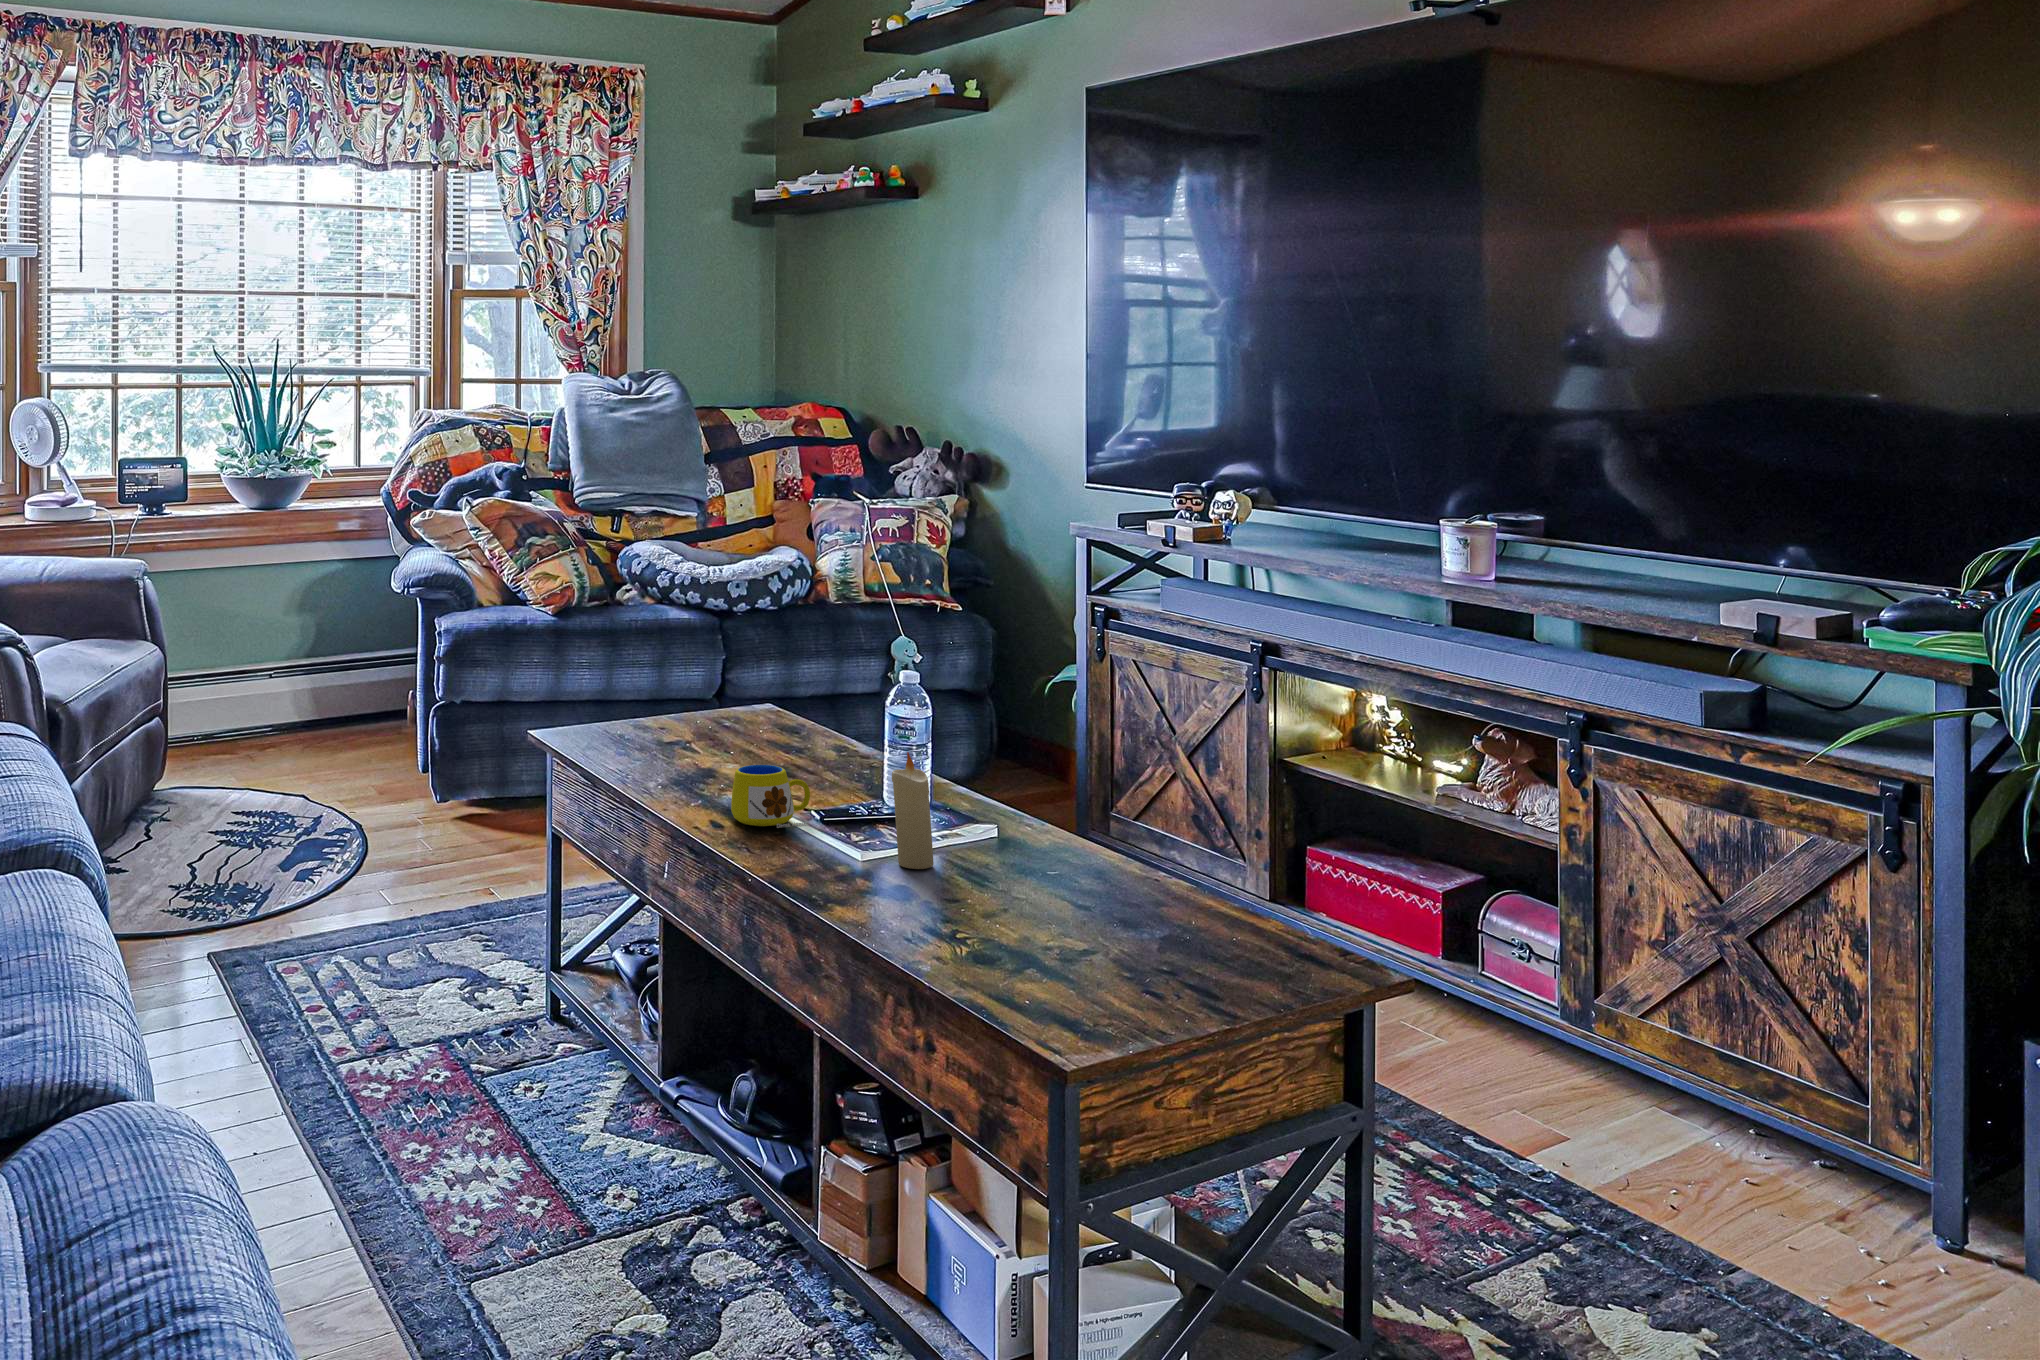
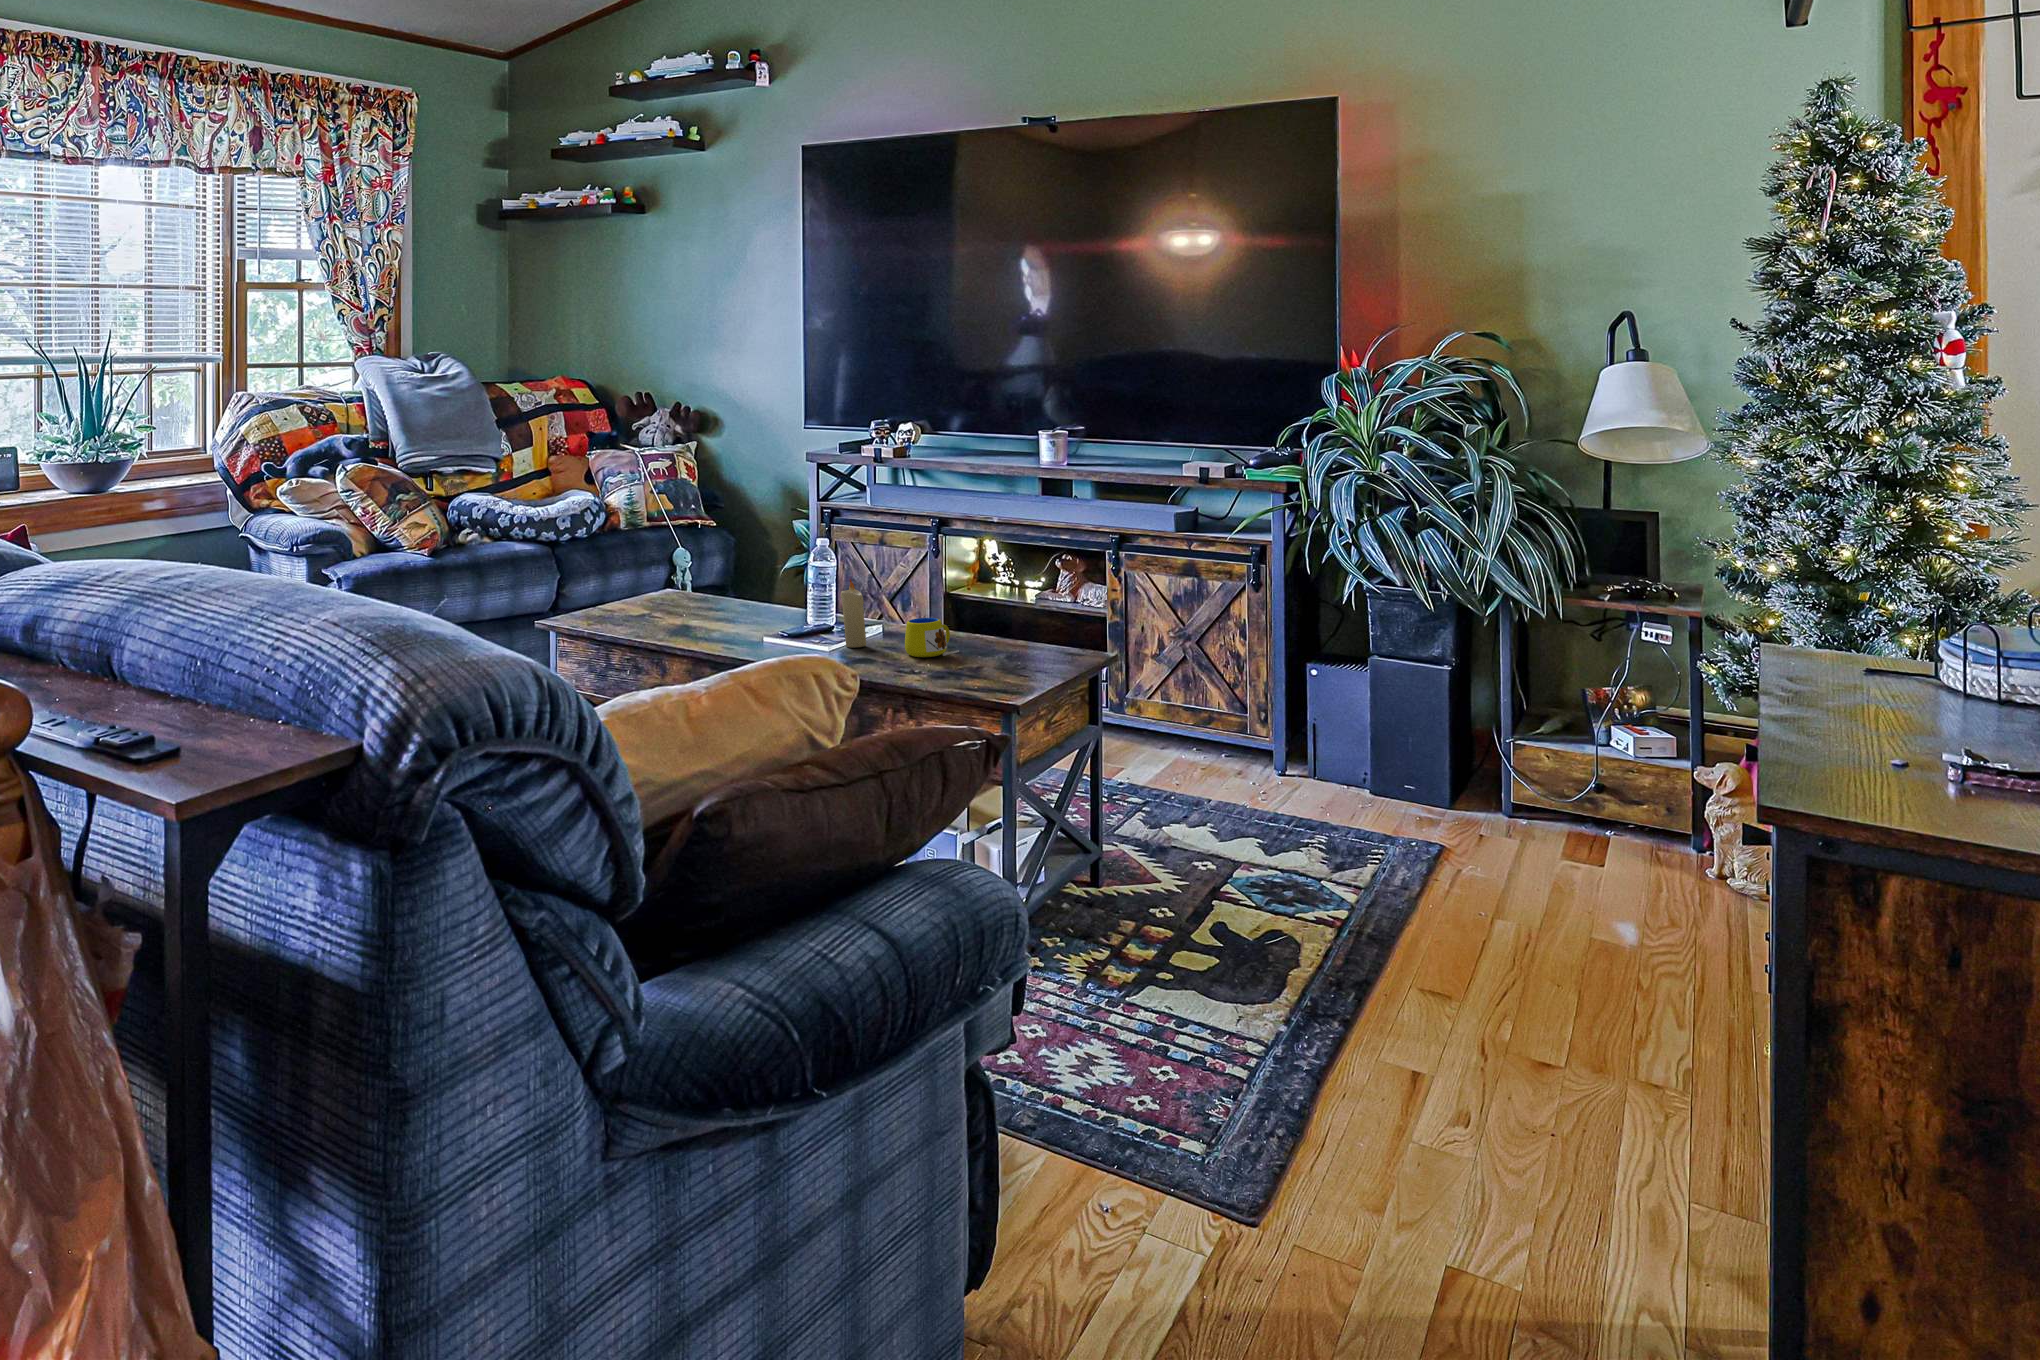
mug: present [731,765,810,828] -> present [905,618,959,657]

